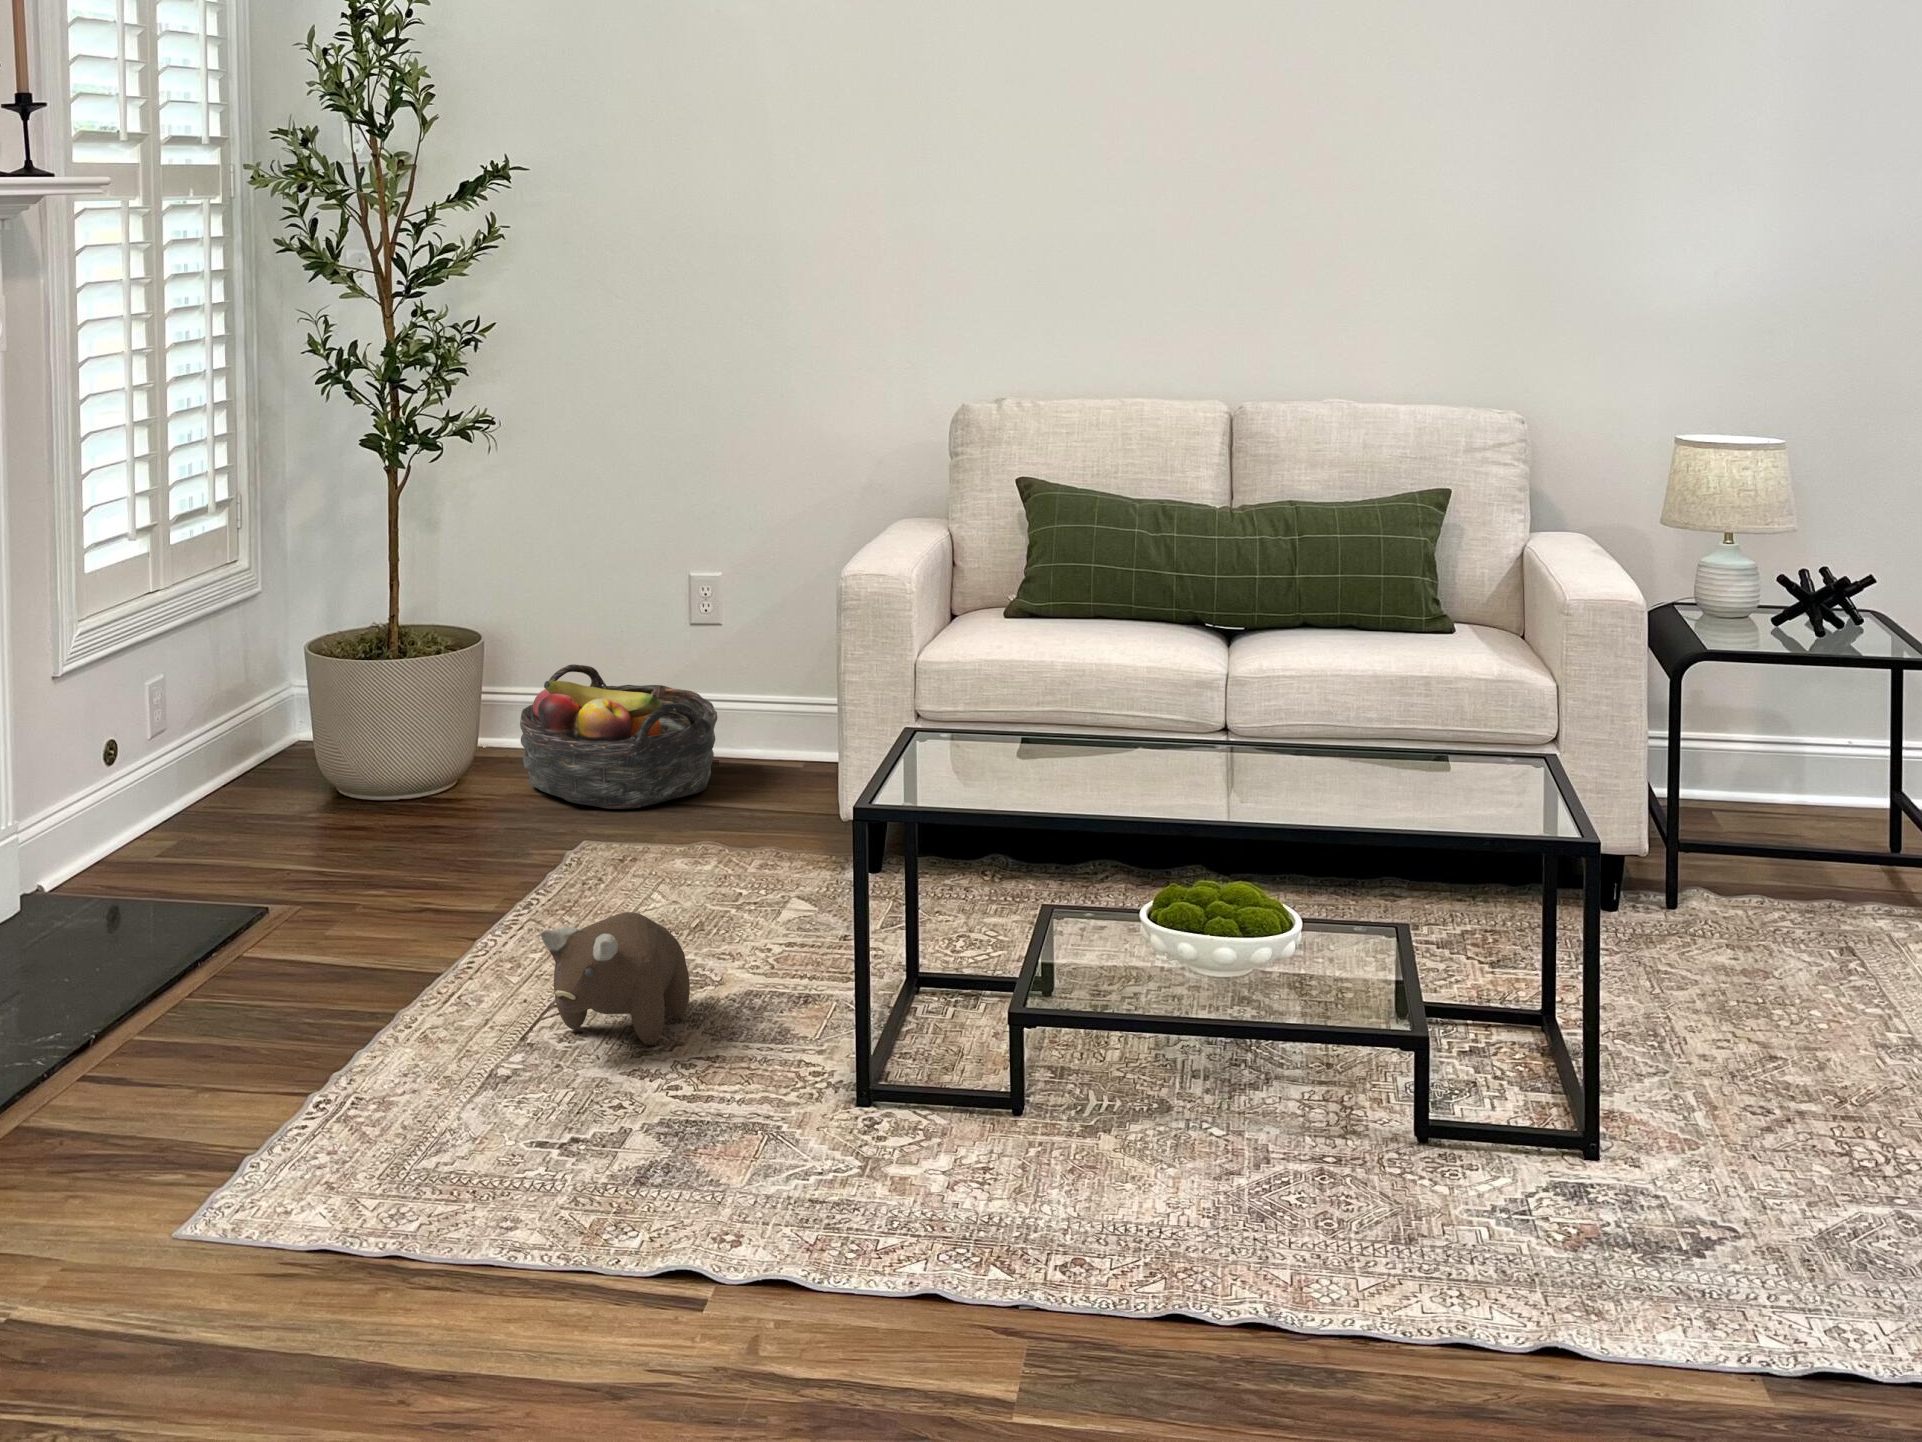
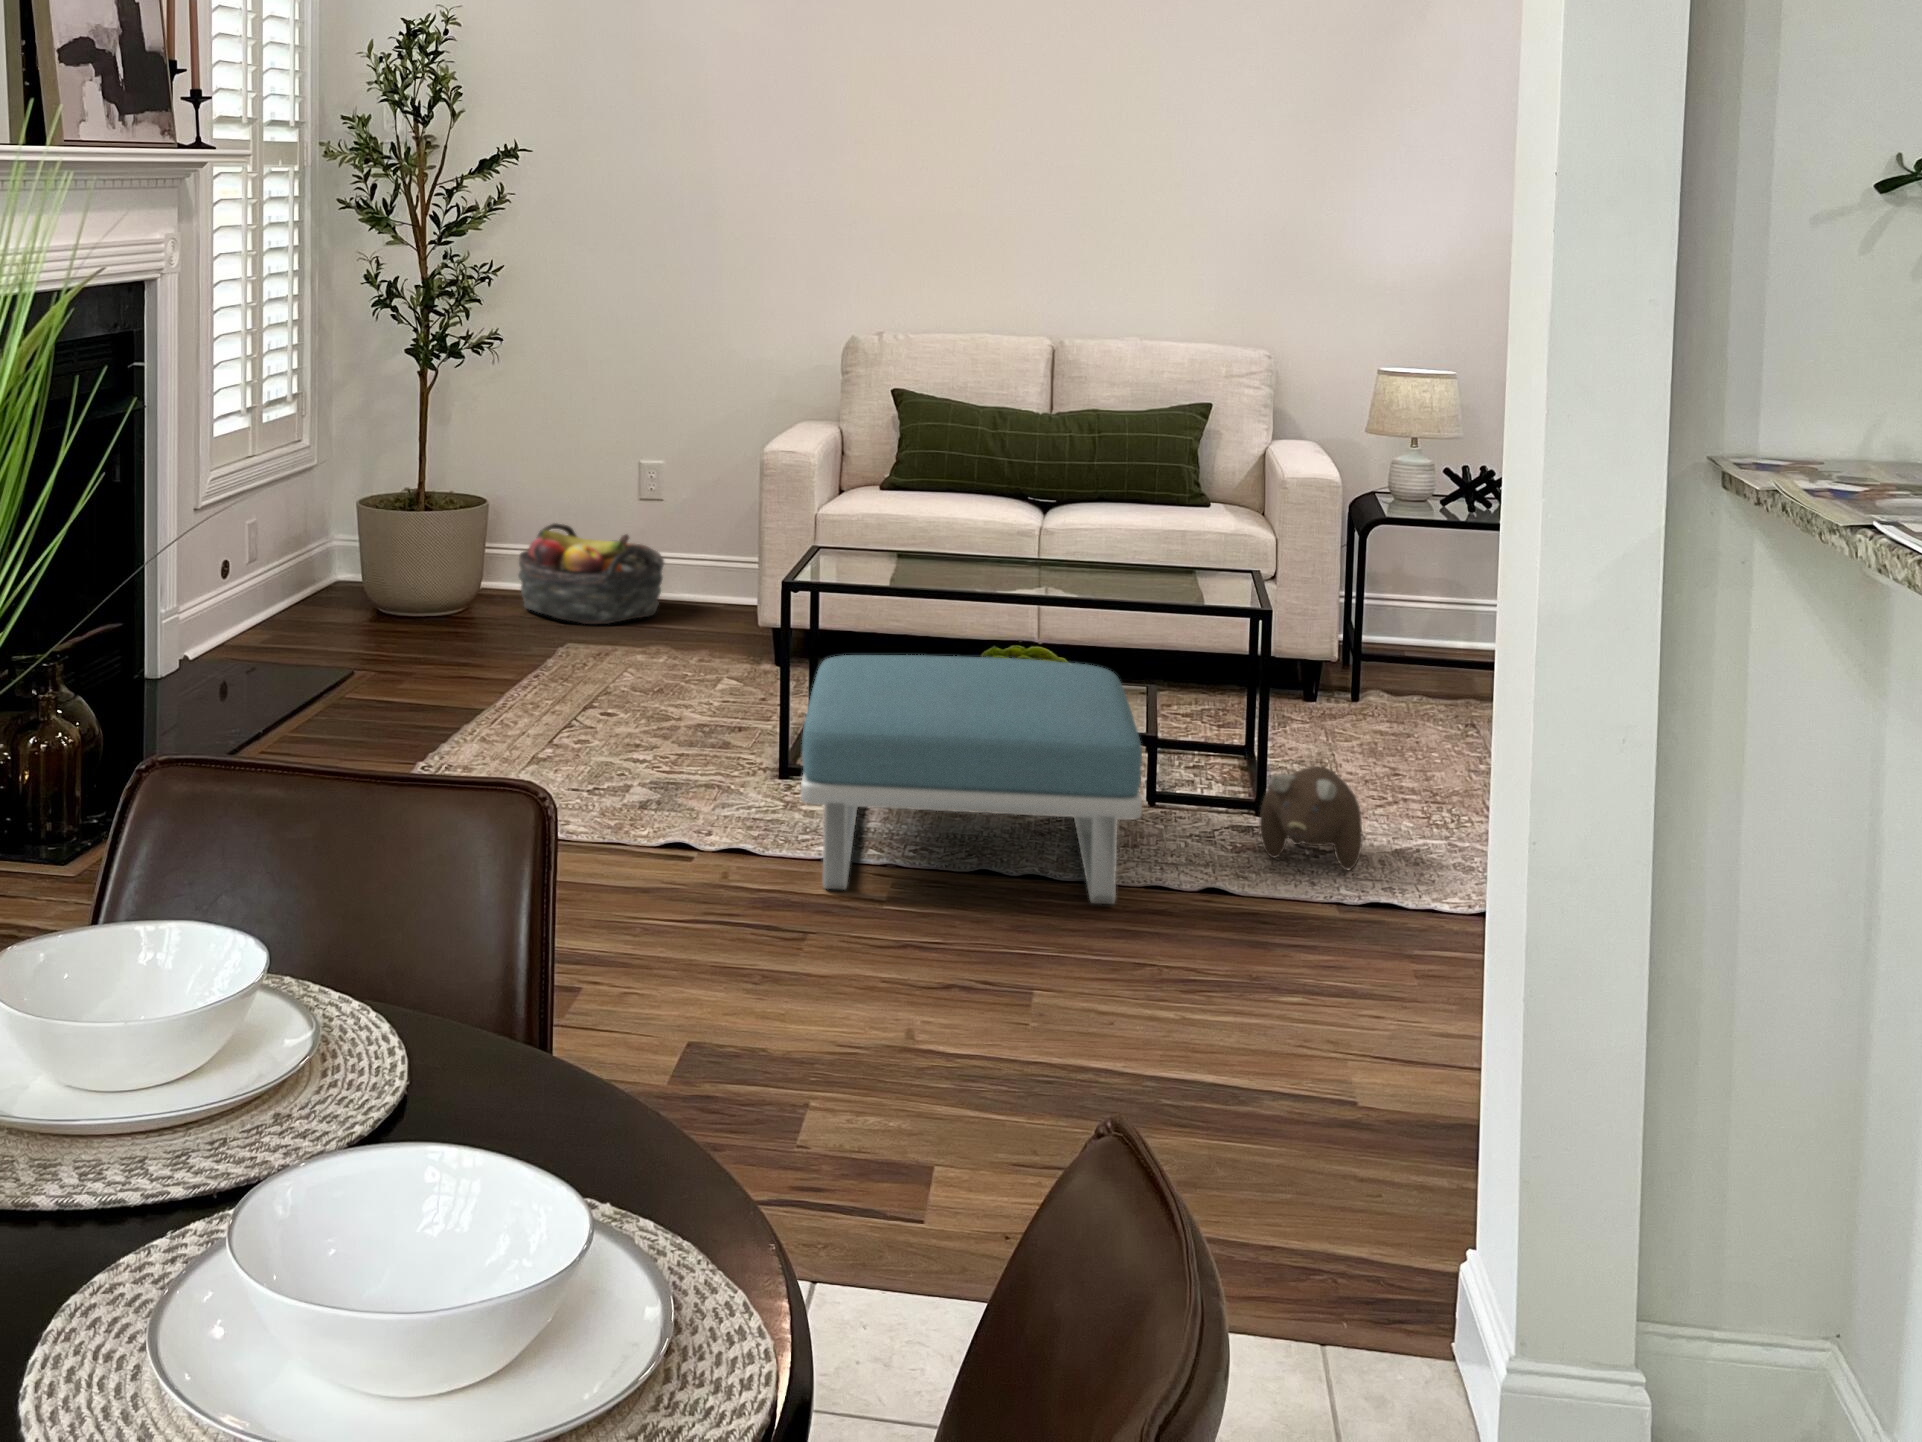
plush toy: present [541,912,690,1045] -> present [1259,766,1363,870]
footstool: none [872,926,1434,1388] -> present [801,655,1142,904]

